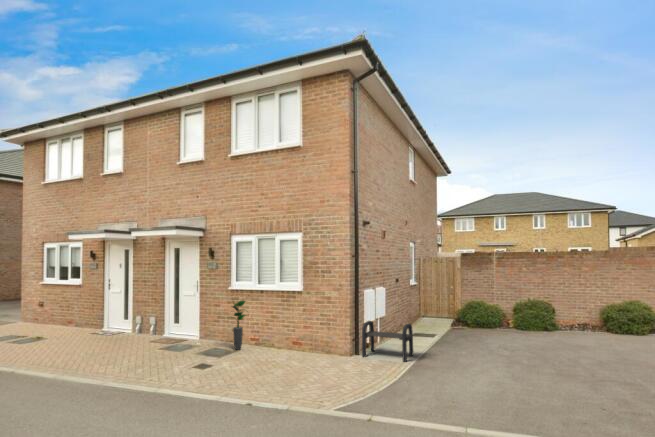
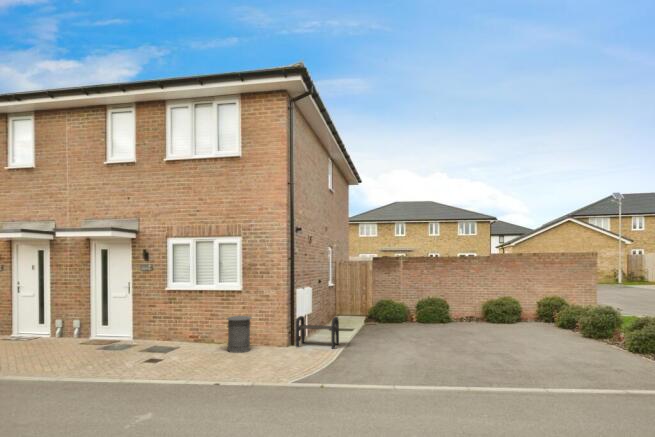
potted plant: present [232,301,246,350] -> none [166,301,188,347]
trash can: none [284,319,312,361] -> present [227,315,252,353]

